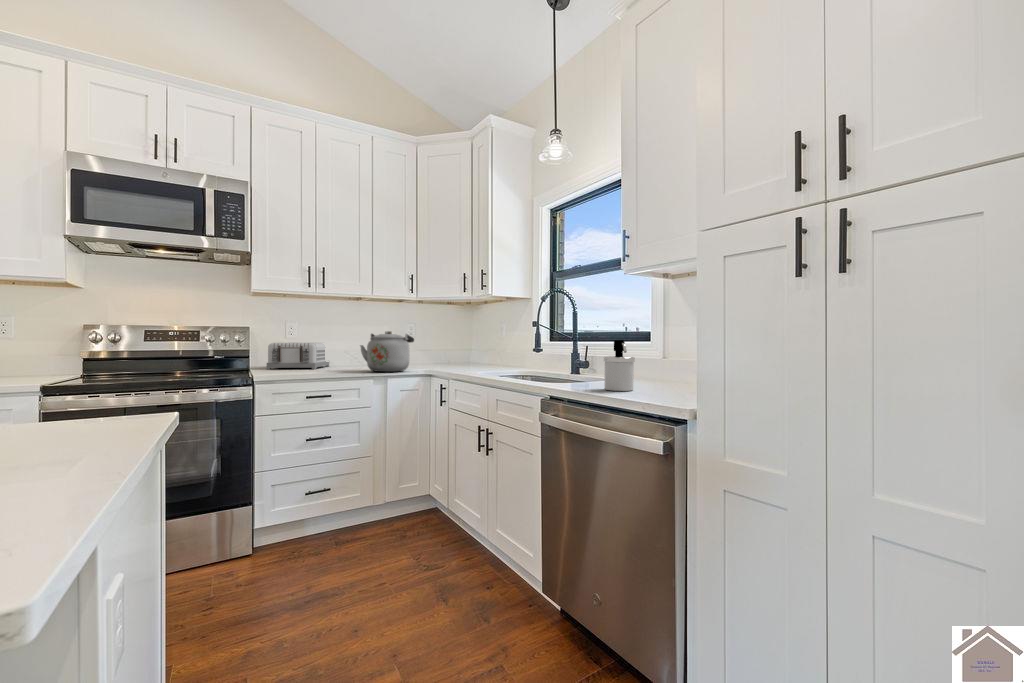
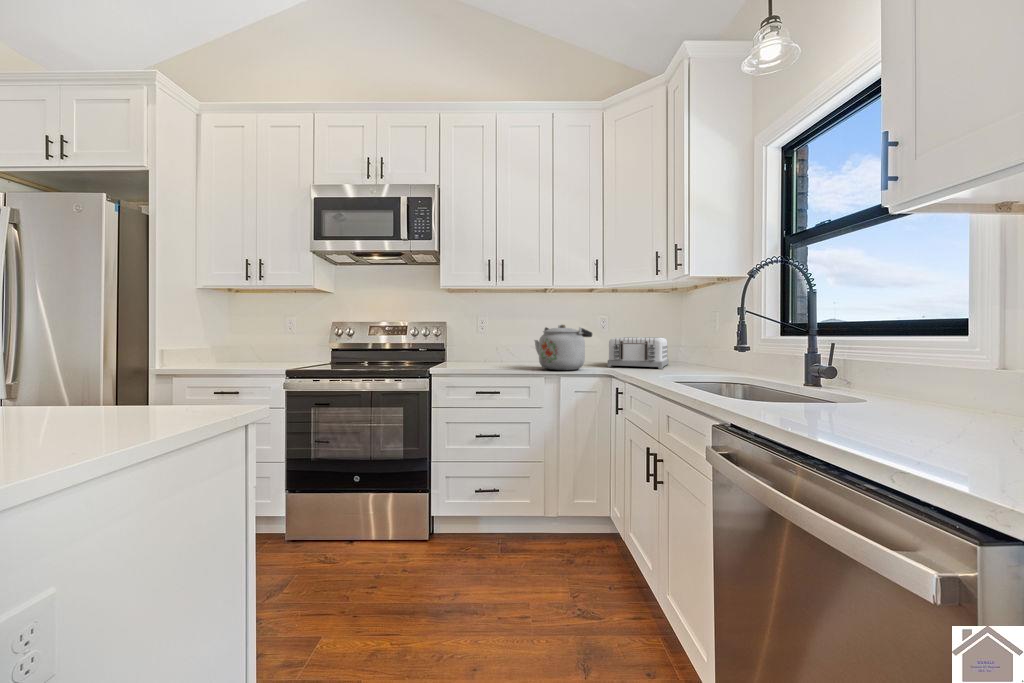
soap dispenser: present [604,340,635,391] -> none [836,337,909,434]
toaster: present [267,343,329,369] -> present [608,337,669,369]

